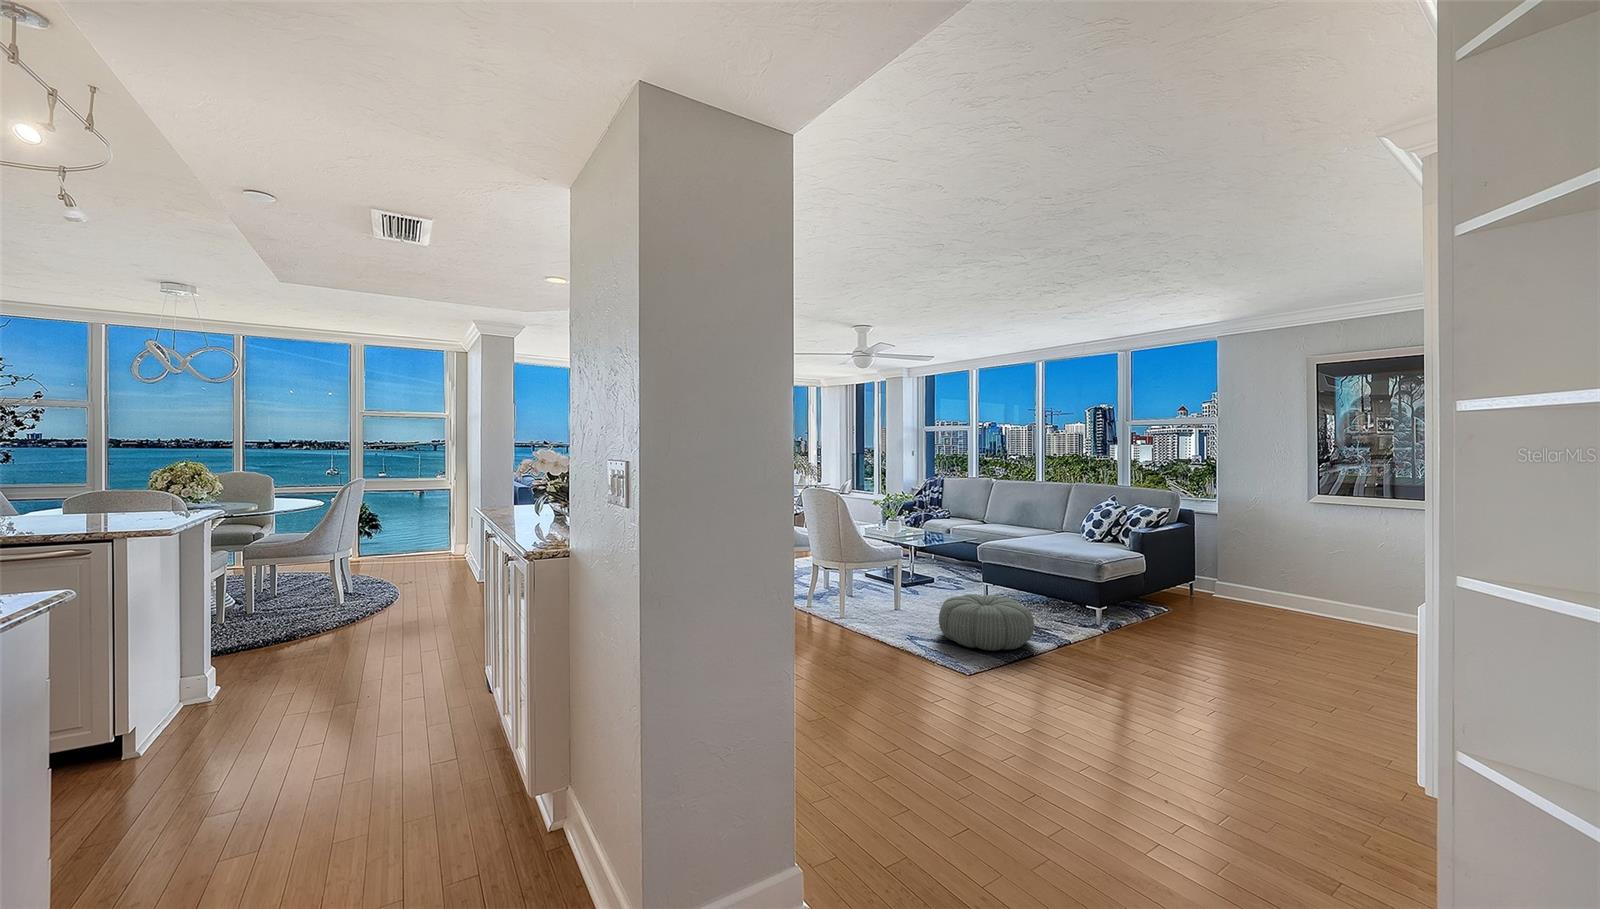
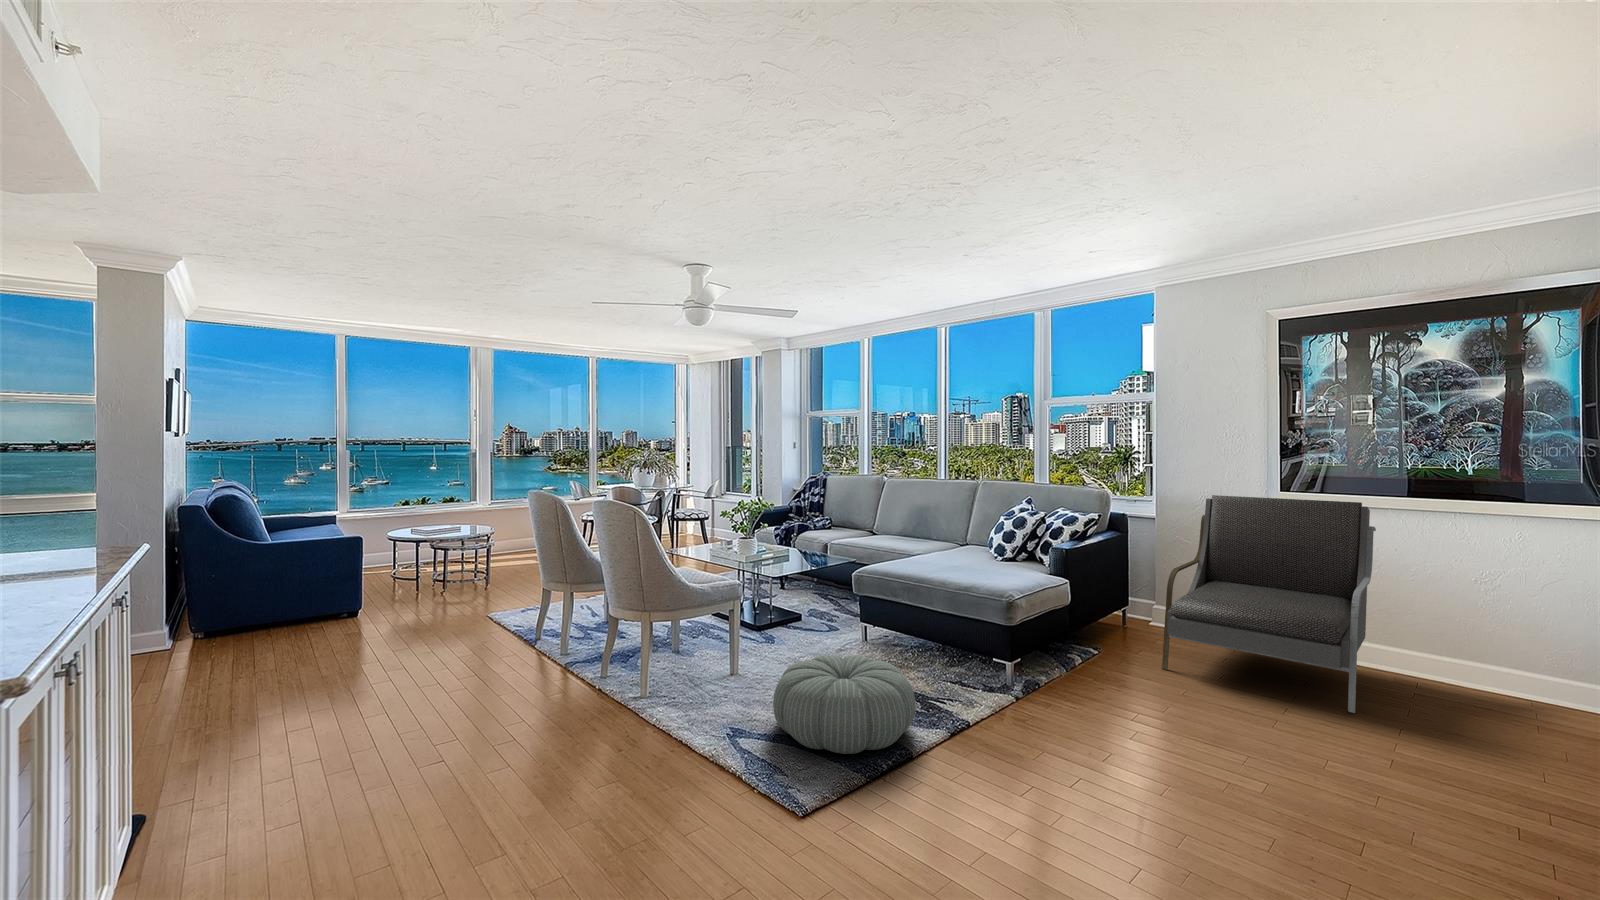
armchair: none [1216,496,1393,651] -> present [1162,495,1376,713]

